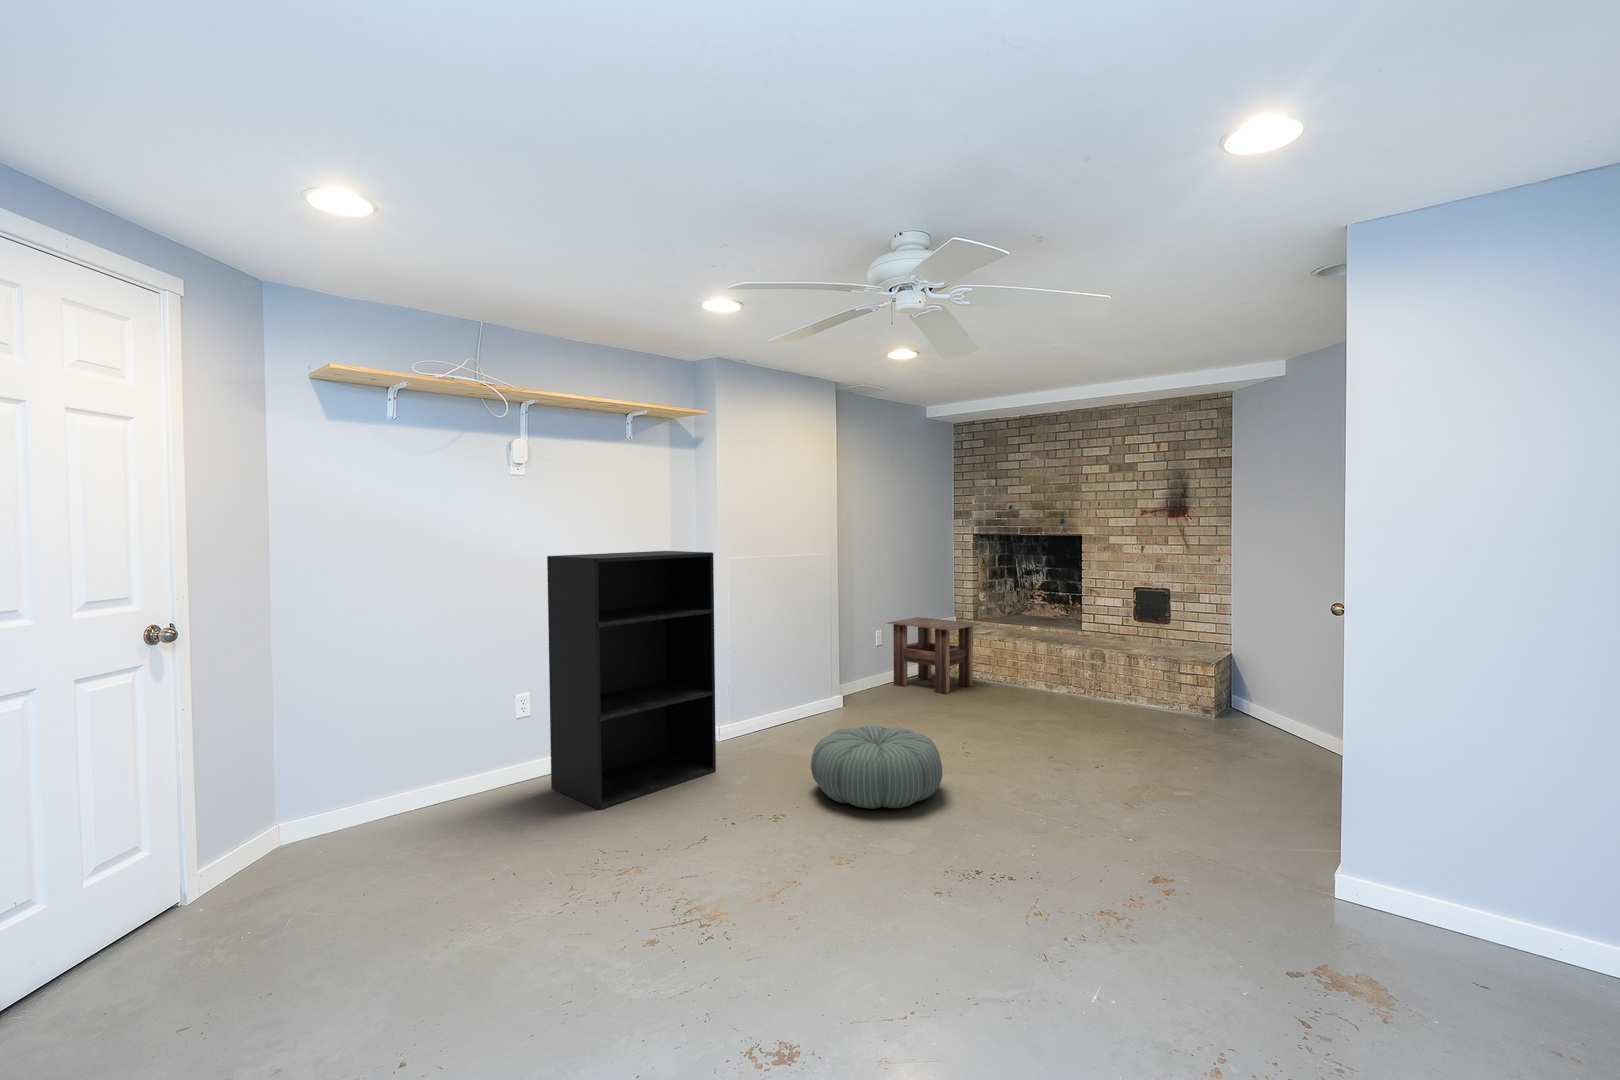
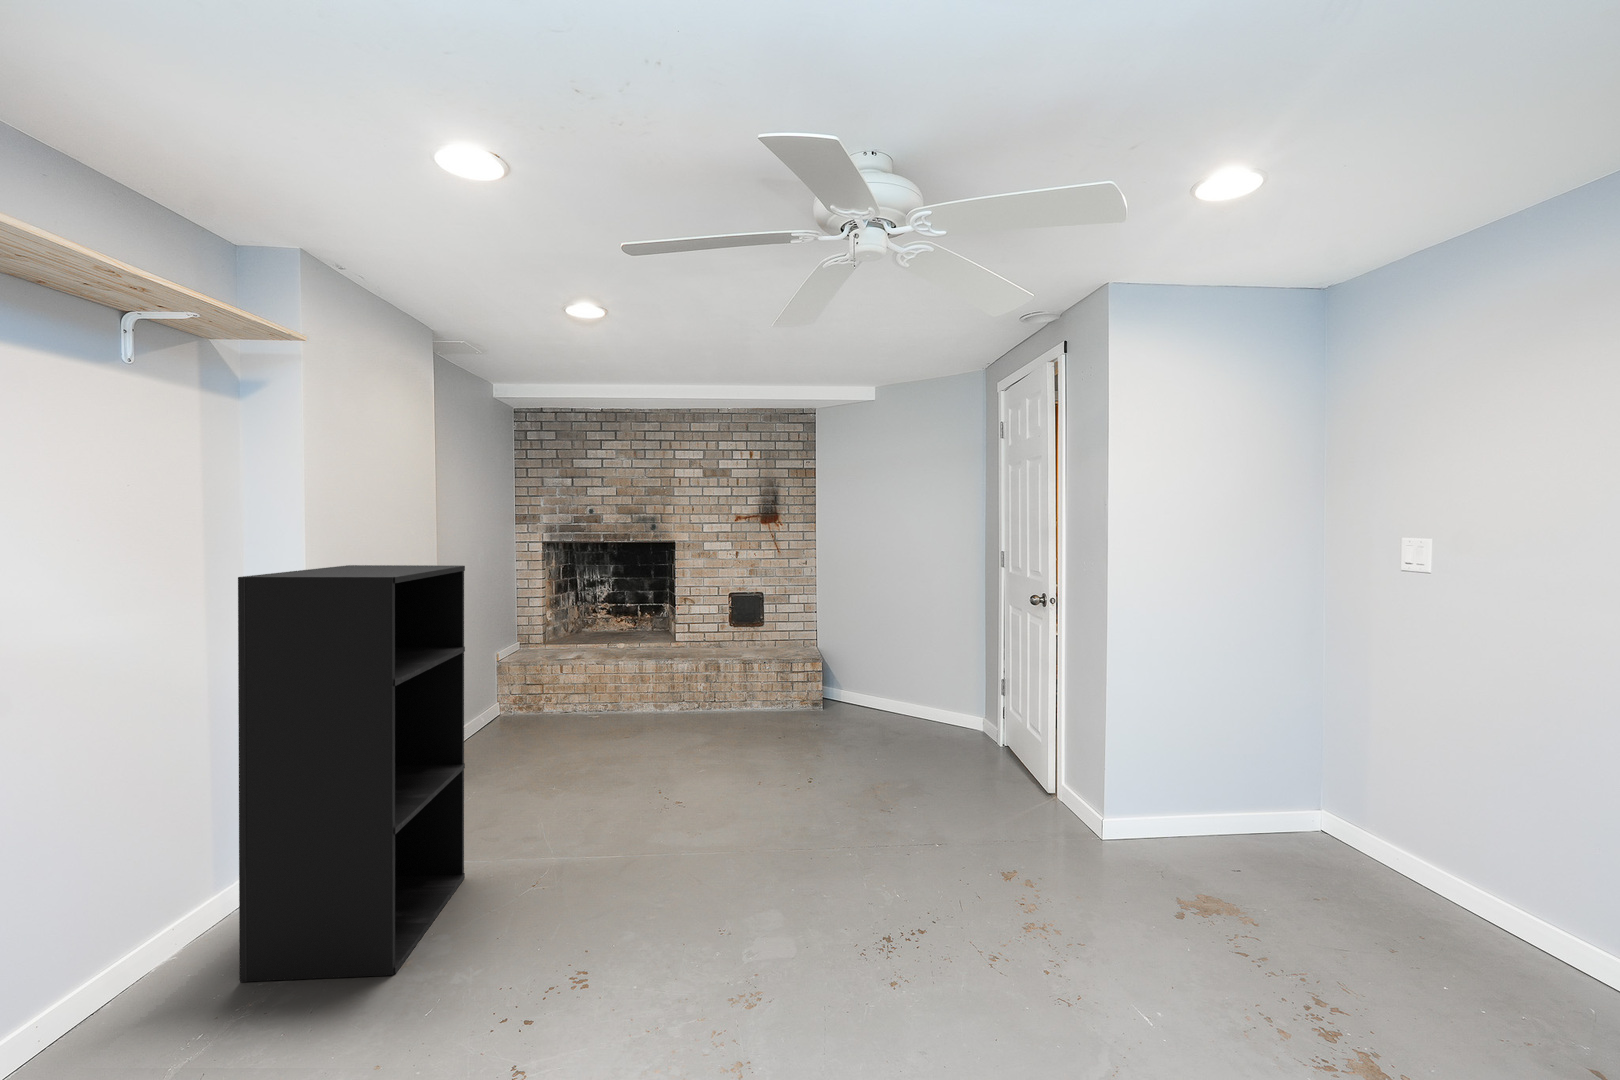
side table: present [887,617,980,694] -> none [476,644,592,732]
pouf: present [811,725,942,809] -> none [614,763,767,861]

